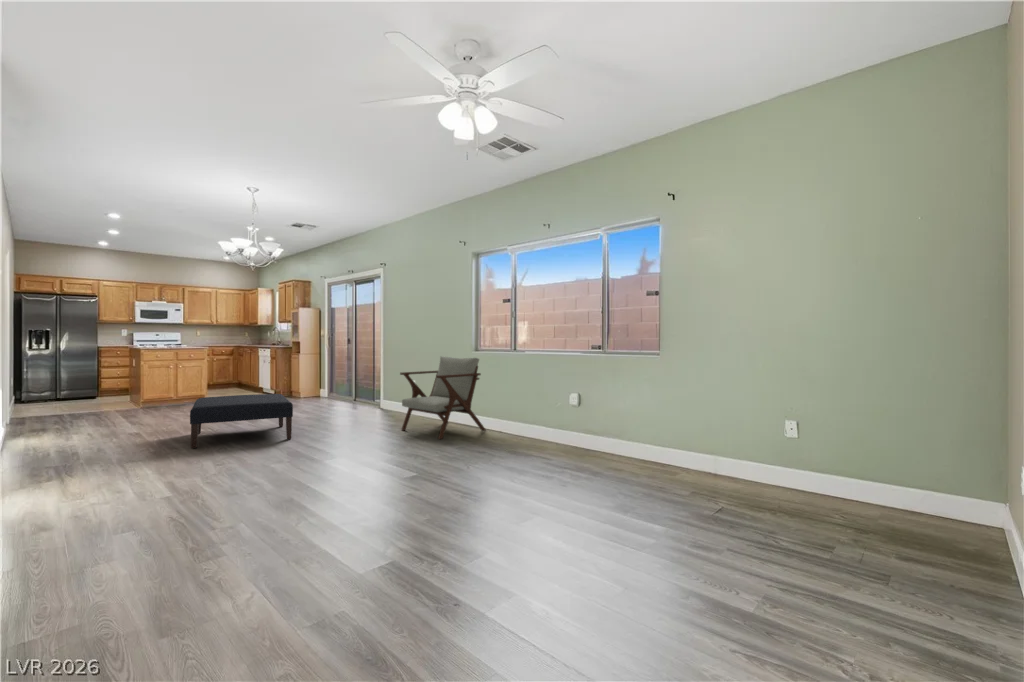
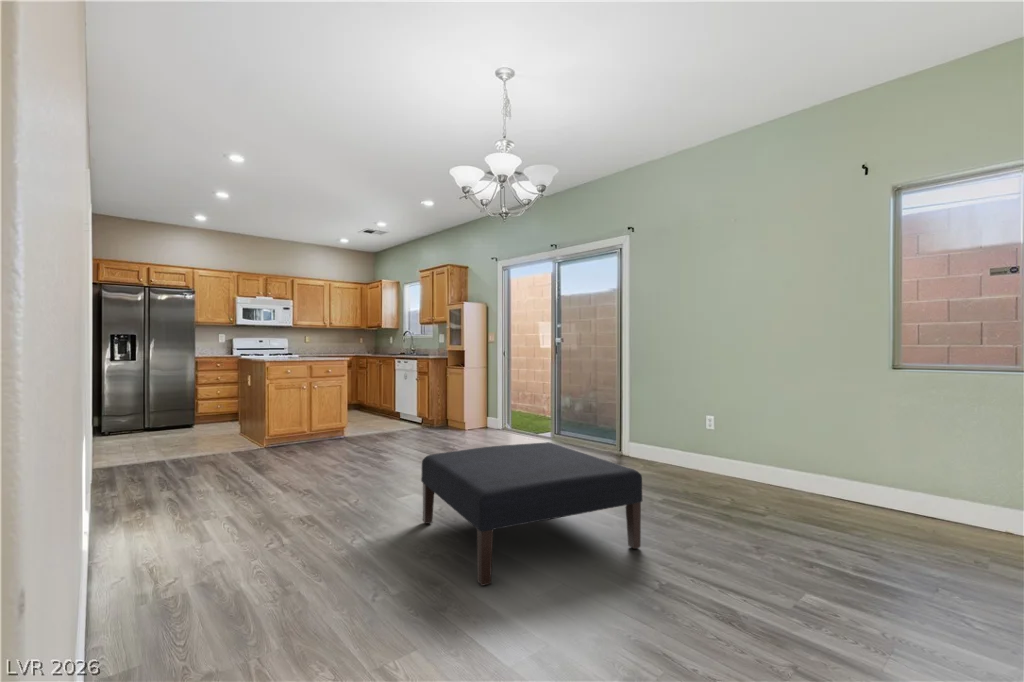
lounge chair: present [400,356,486,439] -> none [801,372,985,558]

